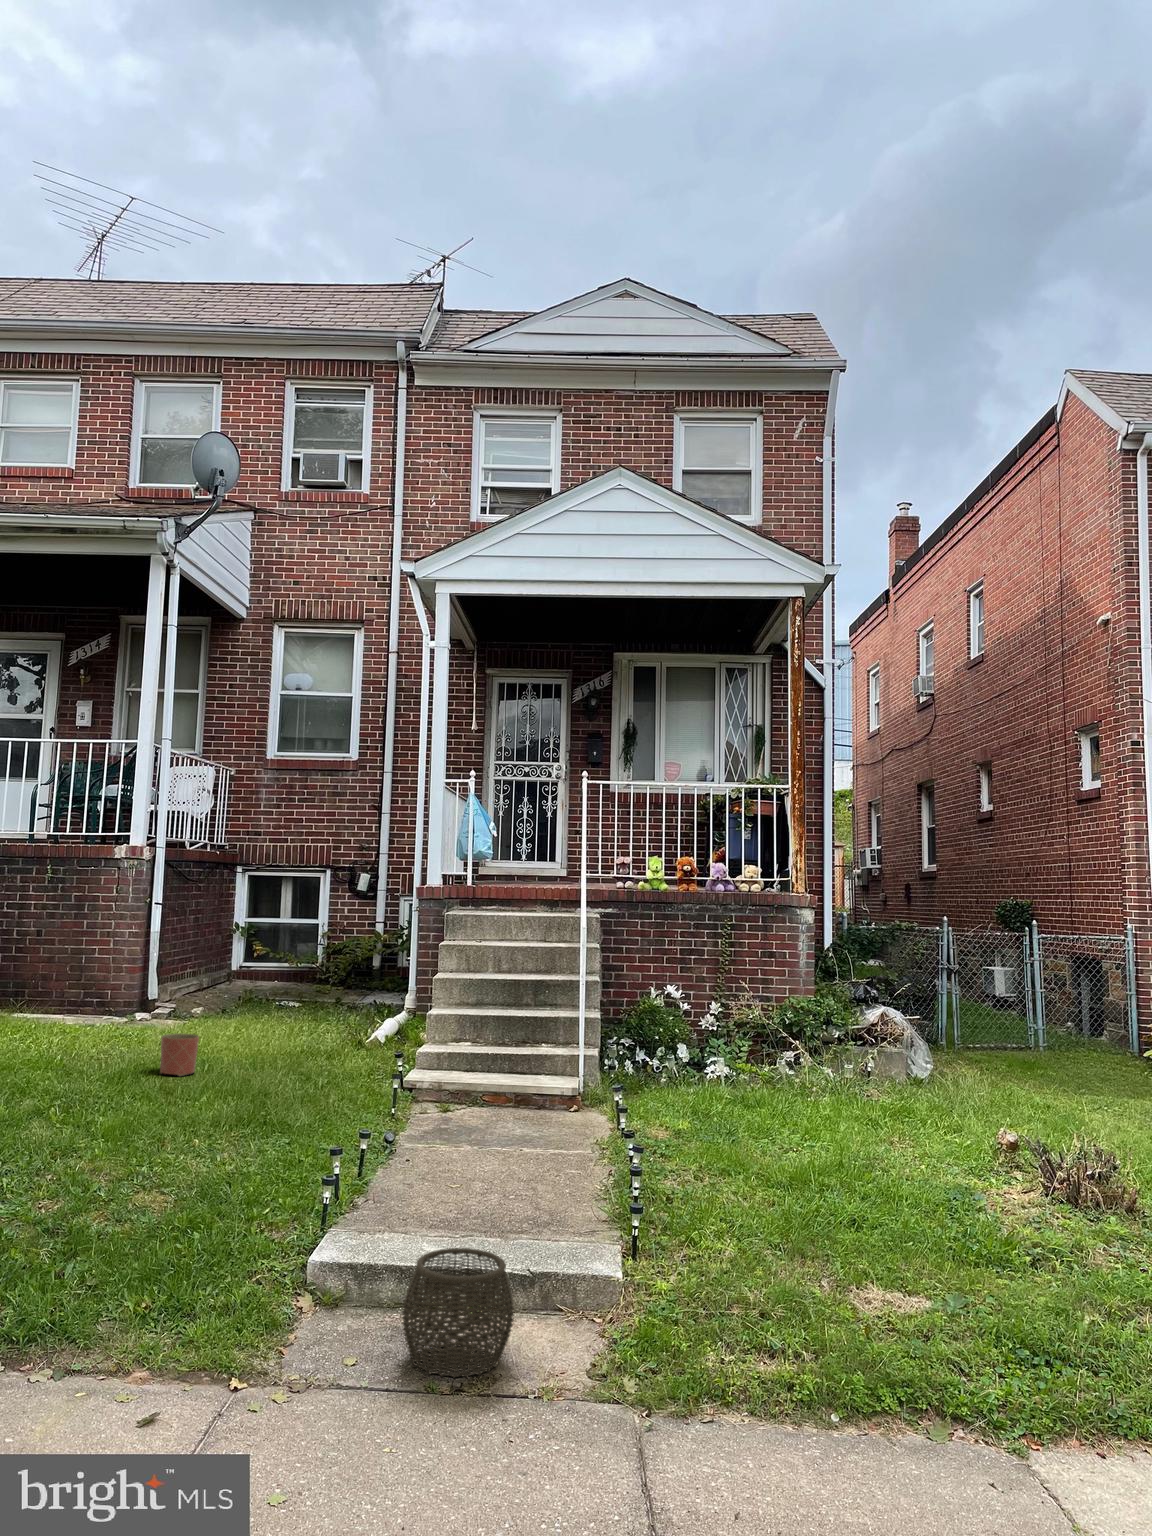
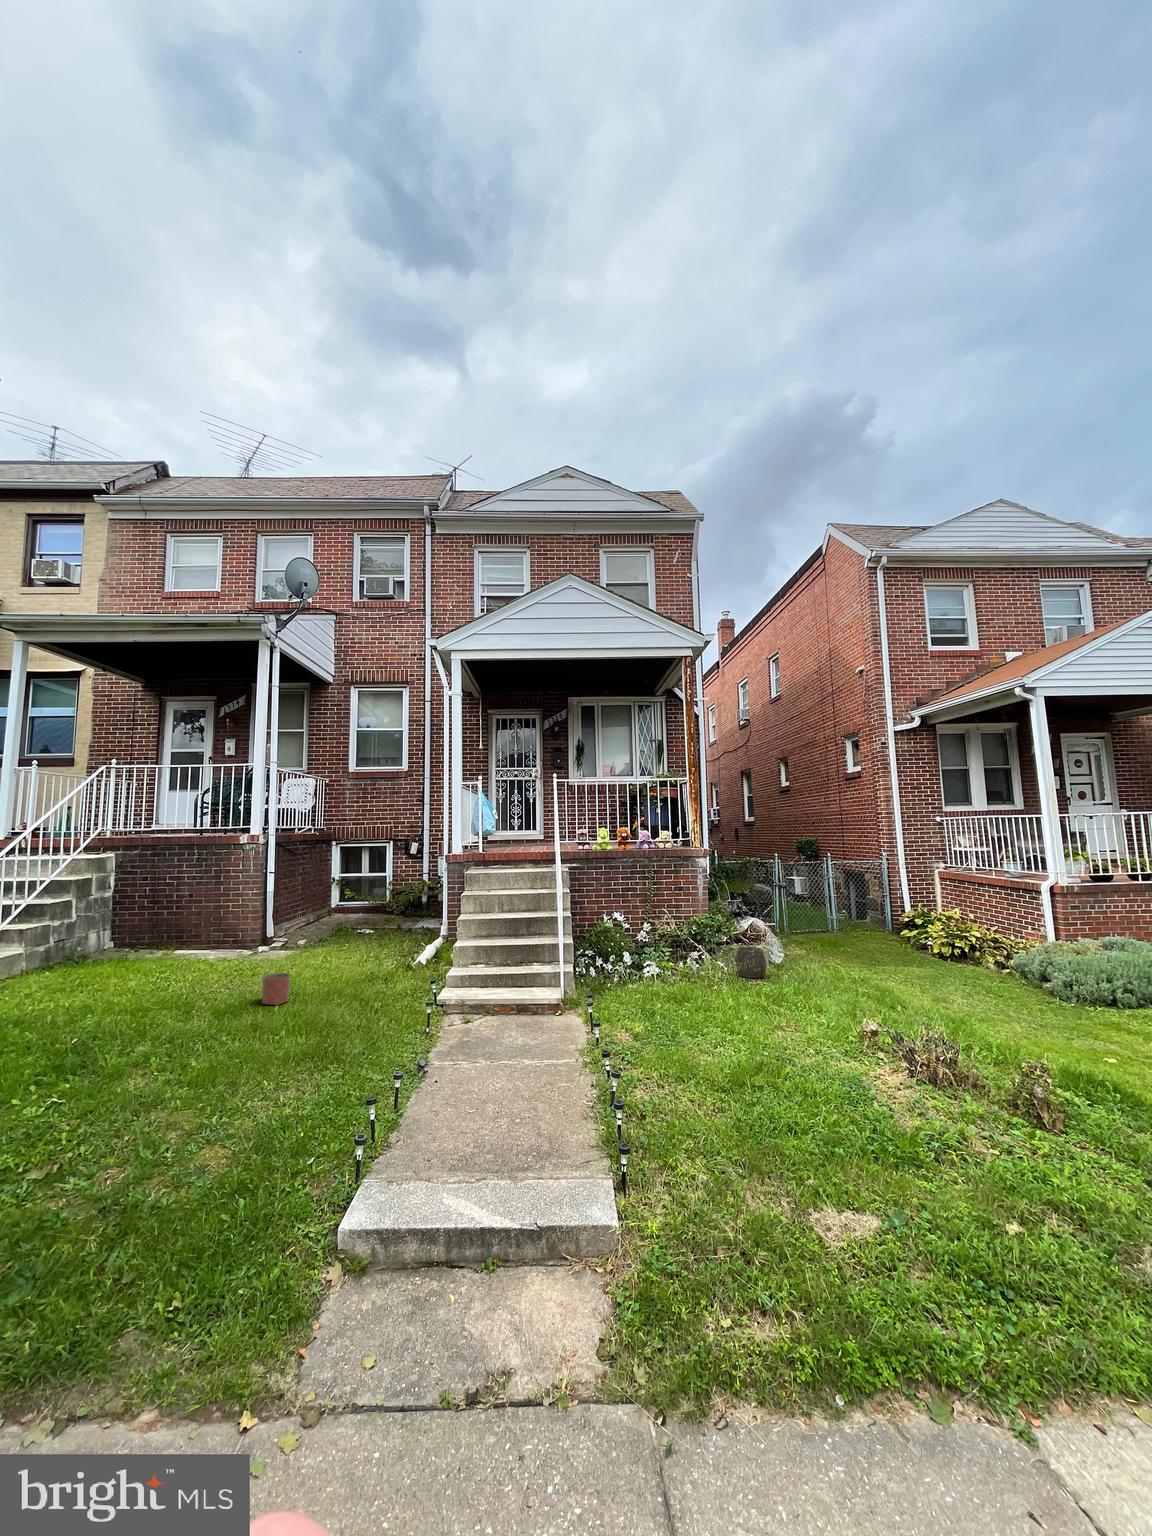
woven basket: present [402,1248,514,1378] -> present [735,947,766,978]

